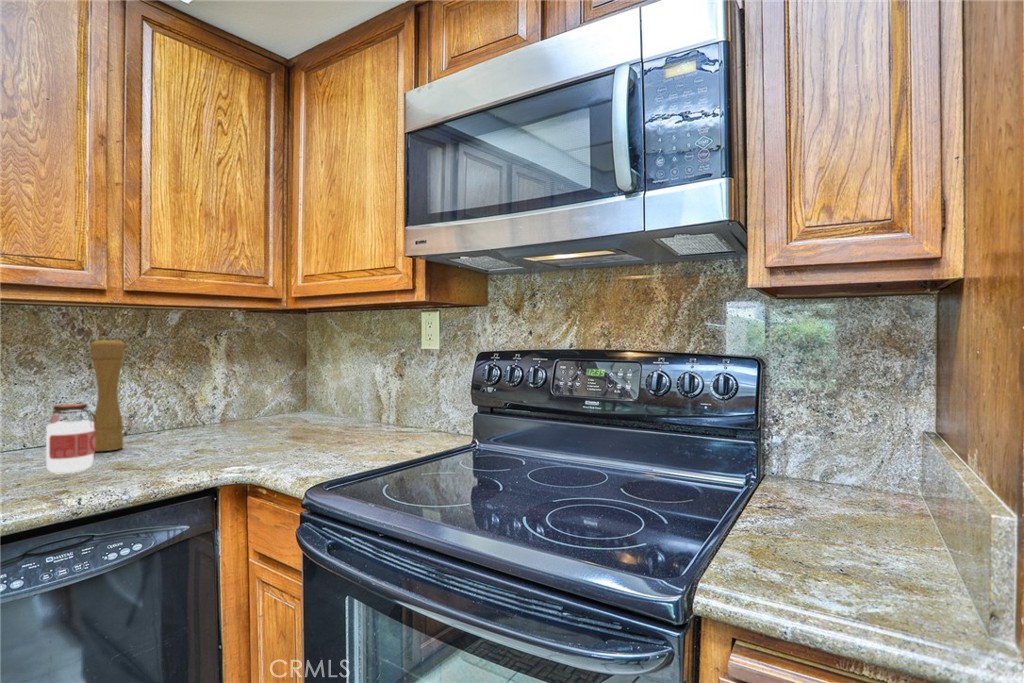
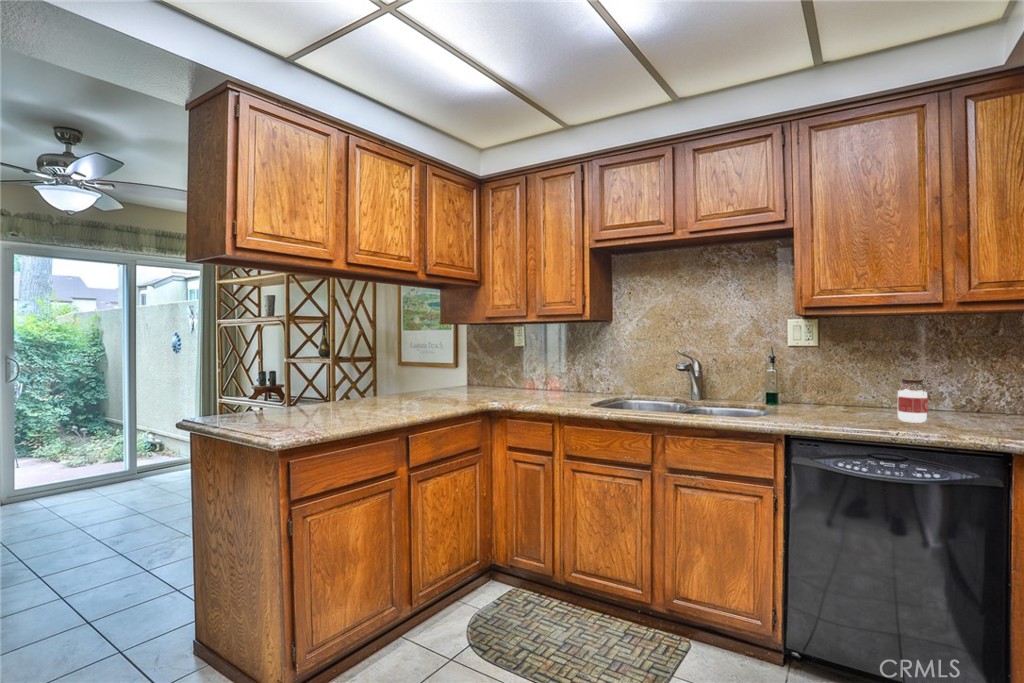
pepper mill: present [90,338,125,451] -> none [940,337,966,418]

